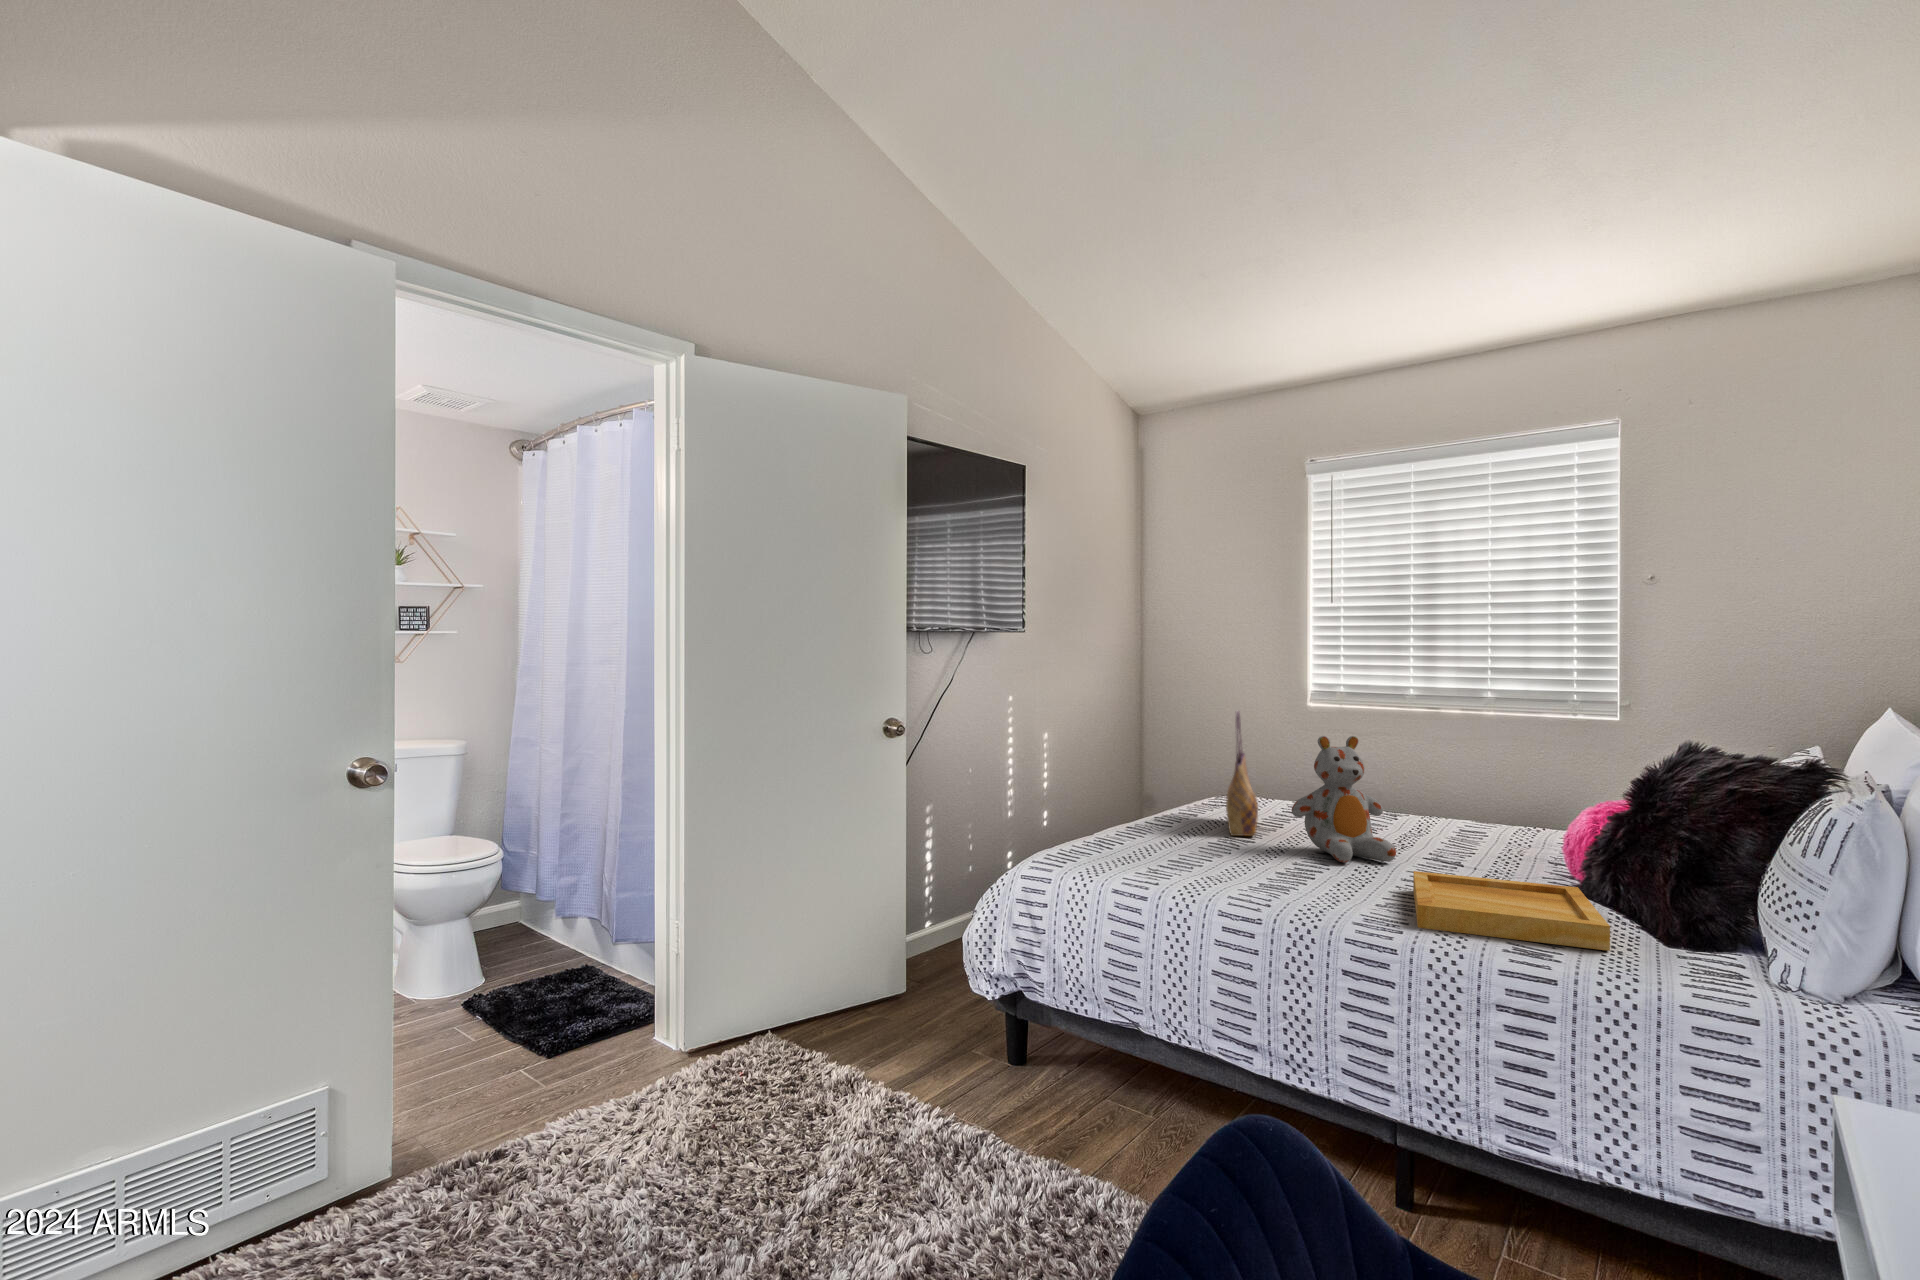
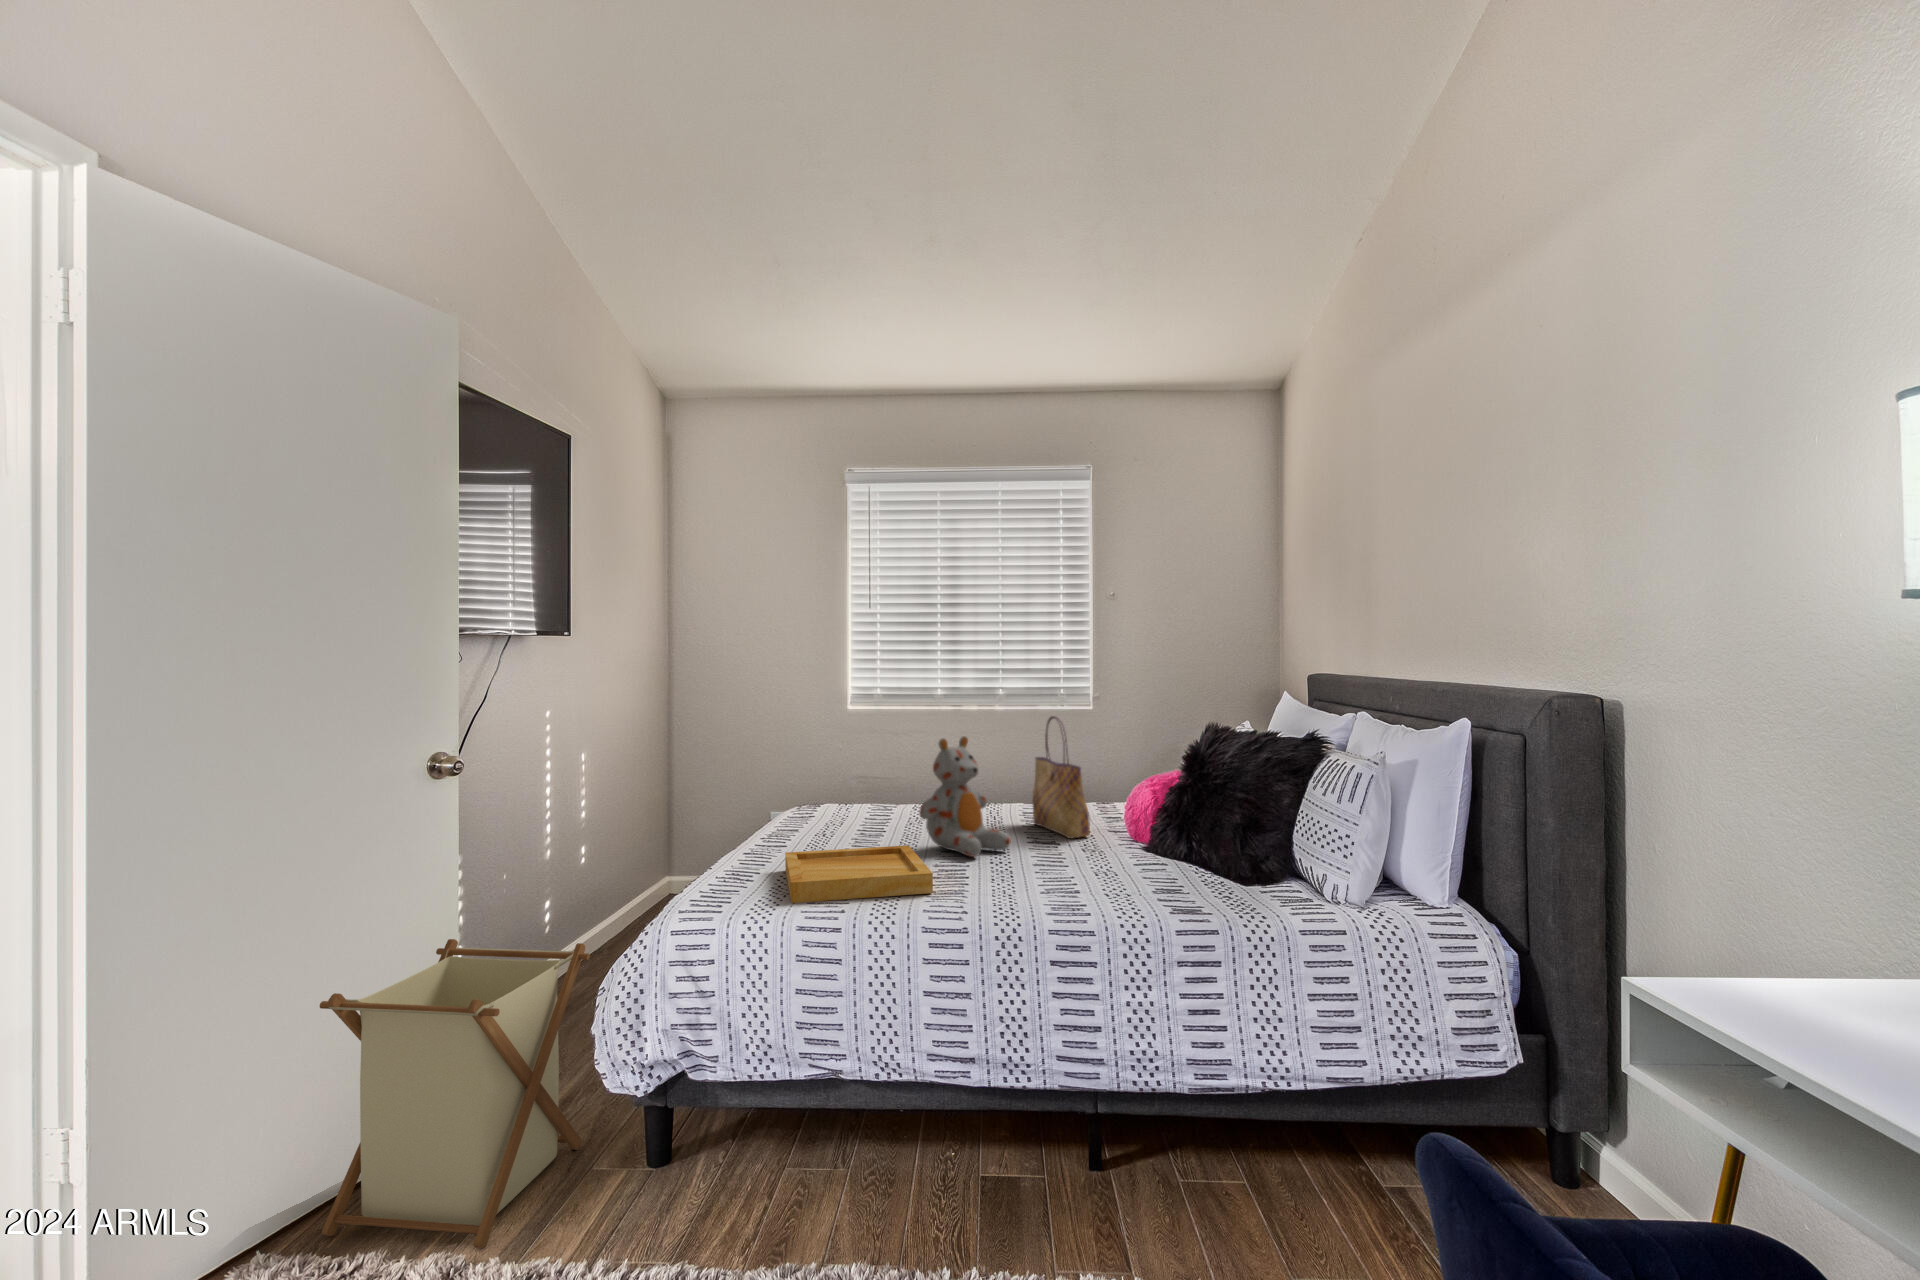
tote bag: present [1226,711,1258,836] -> present [1033,716,1090,838]
laundry basket: none [792,855,972,1076] -> present [320,939,590,1248]
tray: present [1413,871,1610,951] -> present [785,845,933,903]

